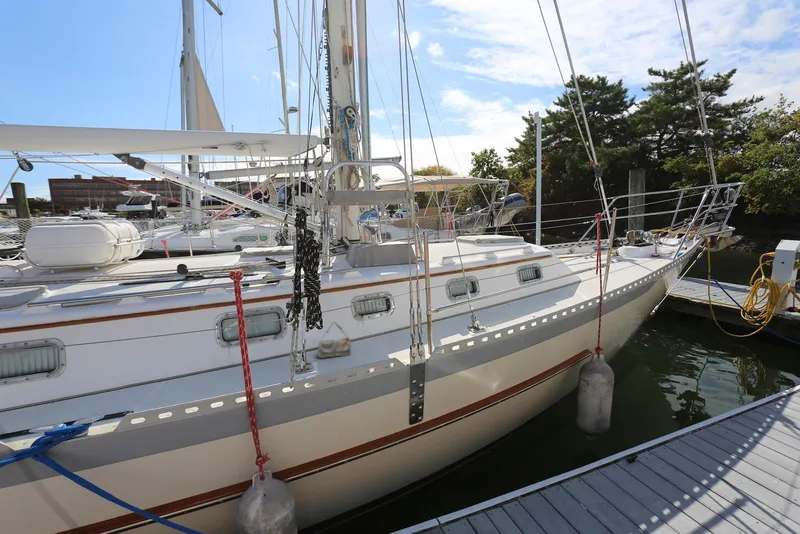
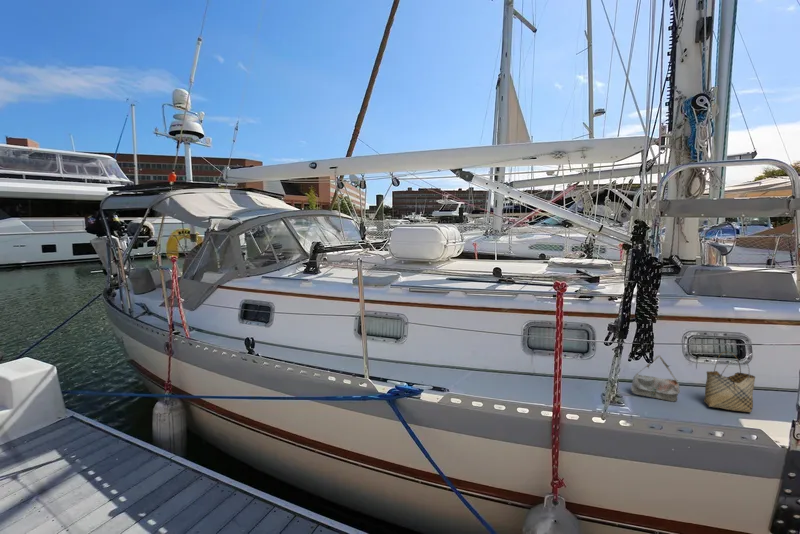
woven basket: none [366,307,396,352] -> present [704,351,755,412]

